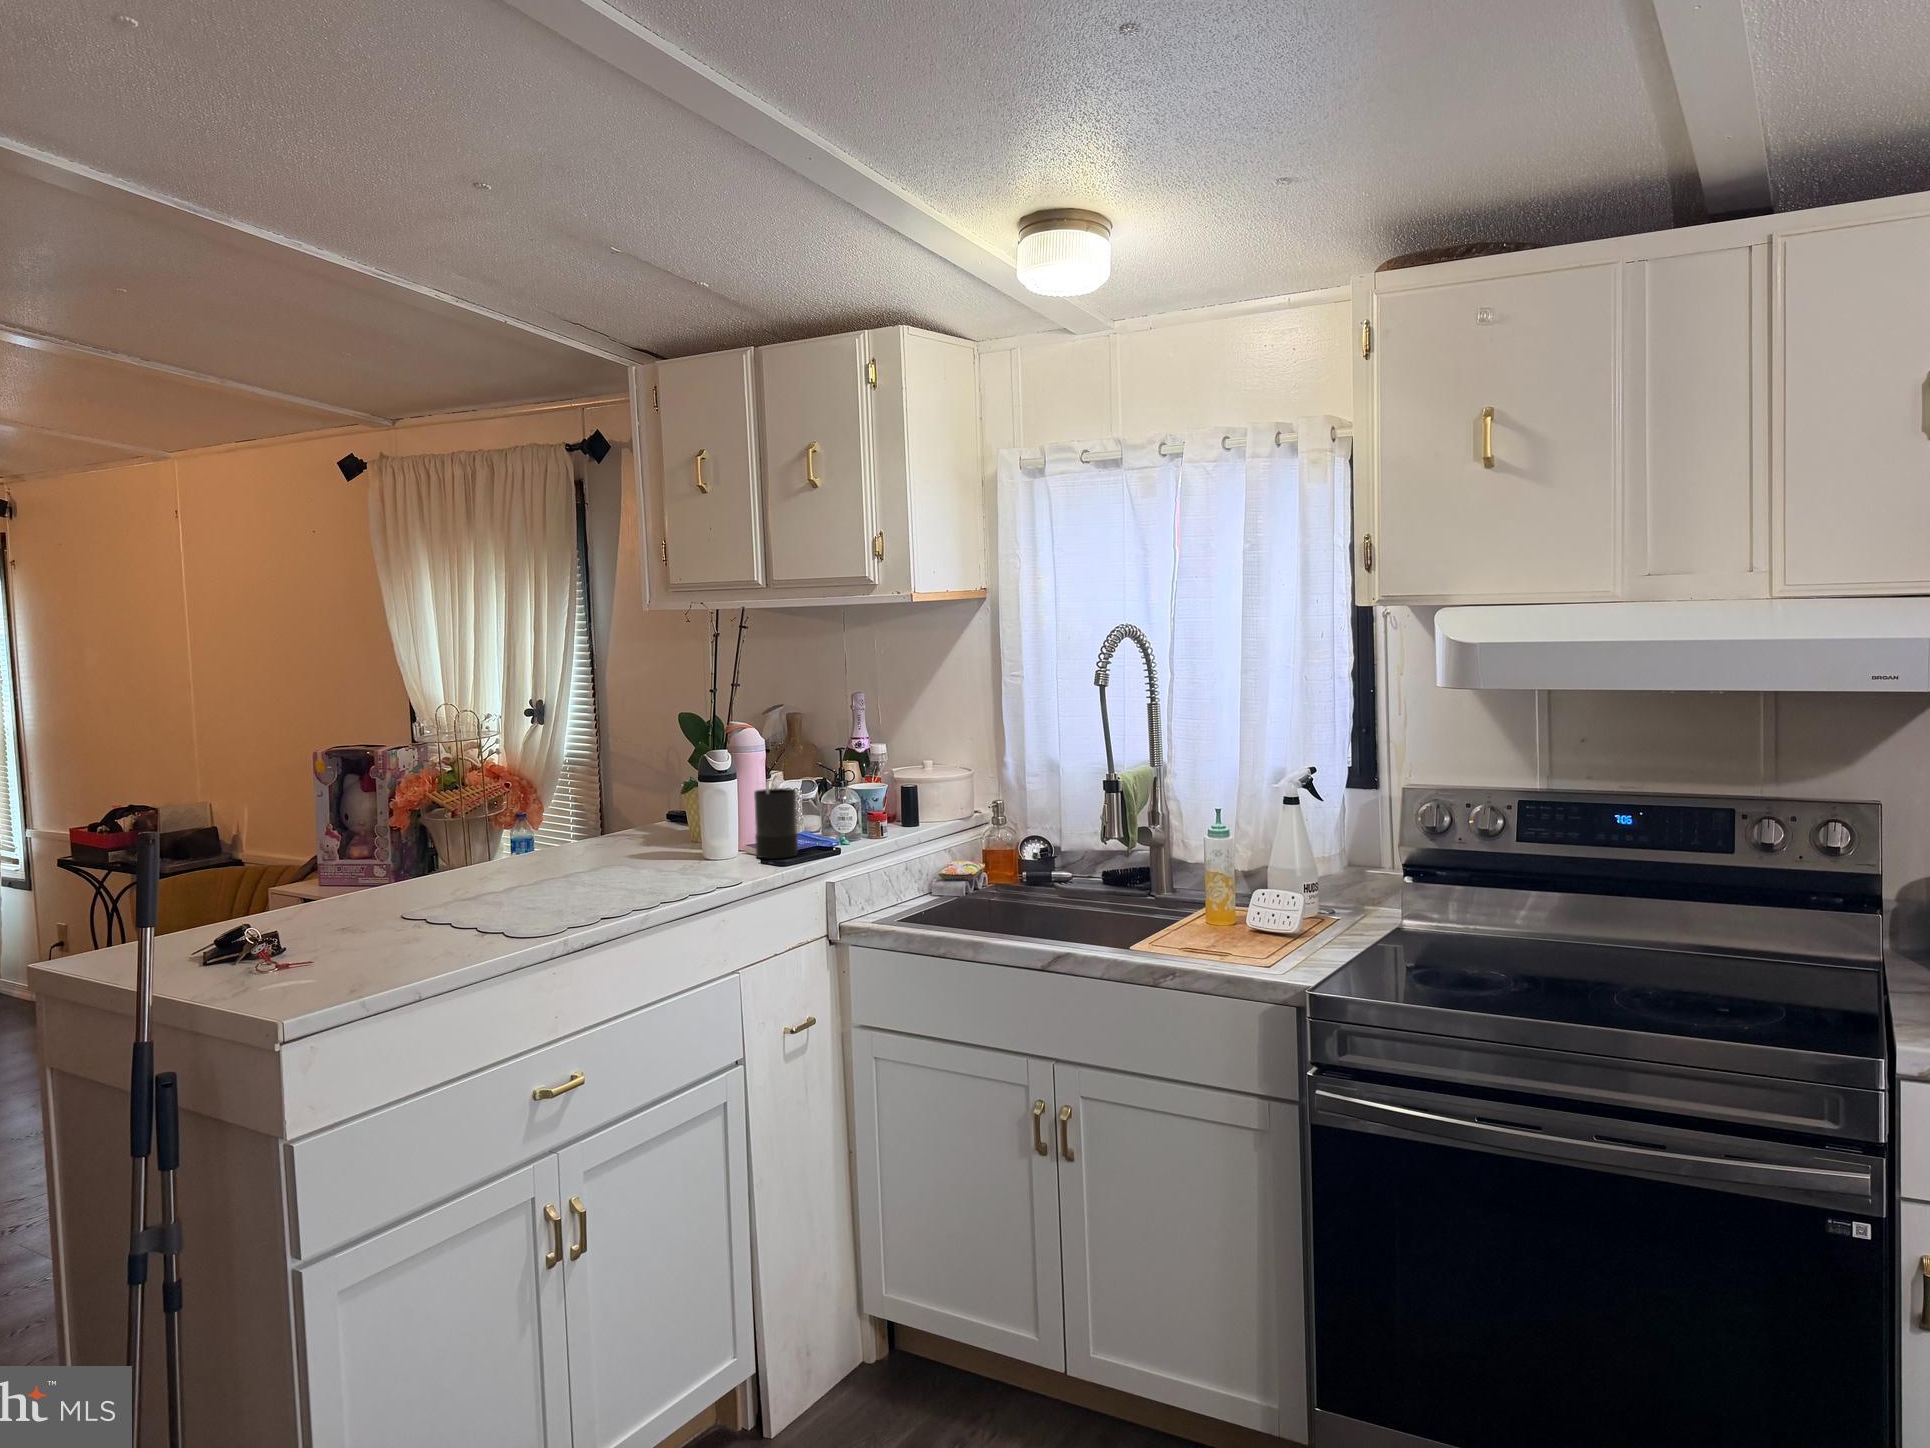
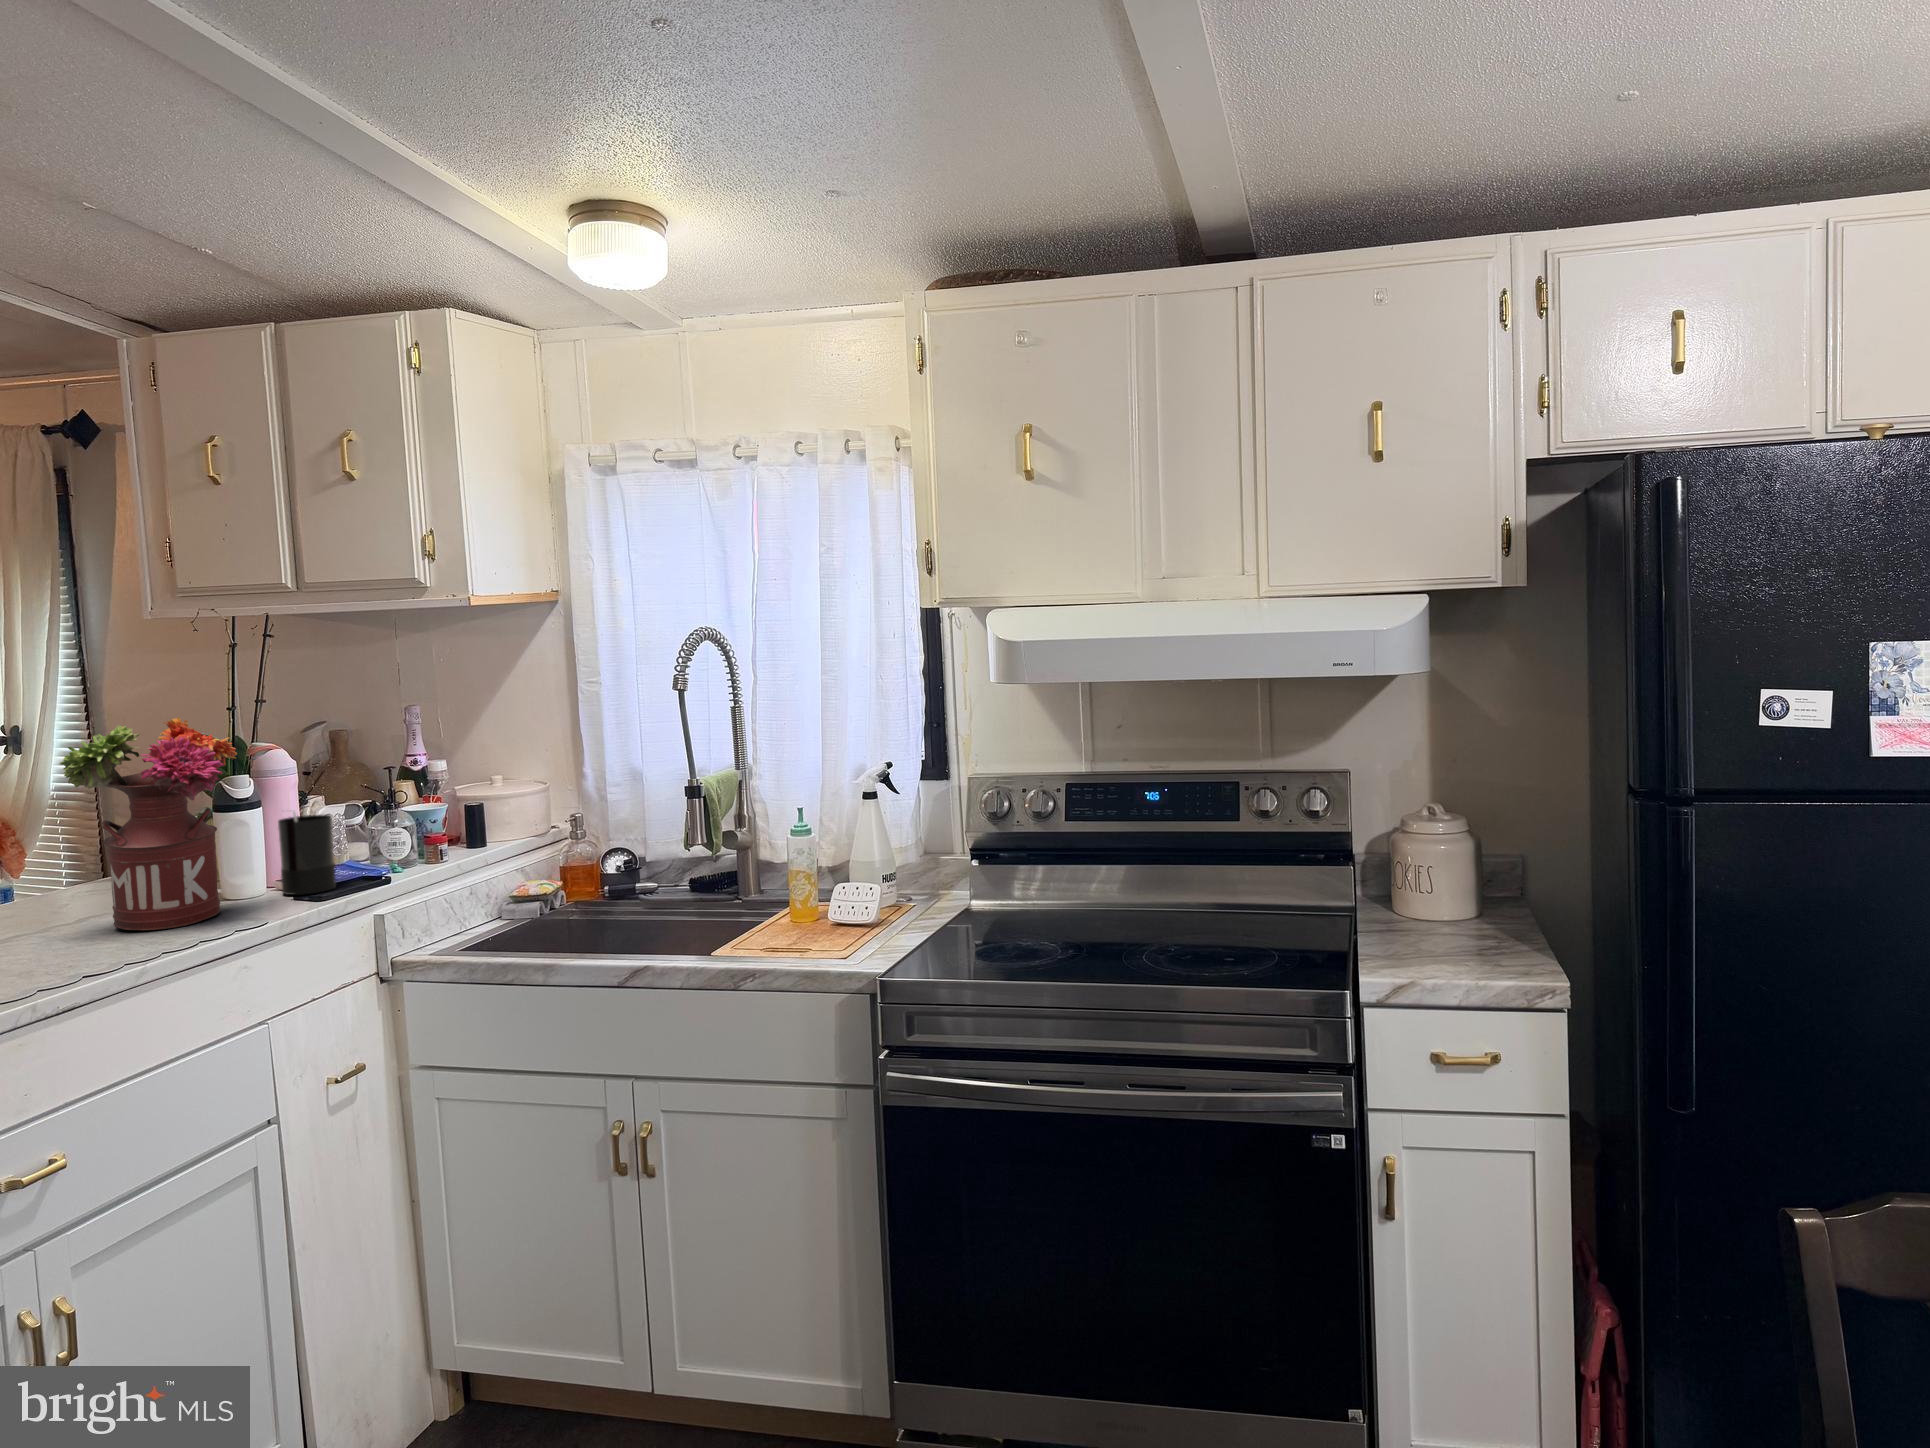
flower arrangement: none [601,698,728,879] -> present [59,717,237,930]

